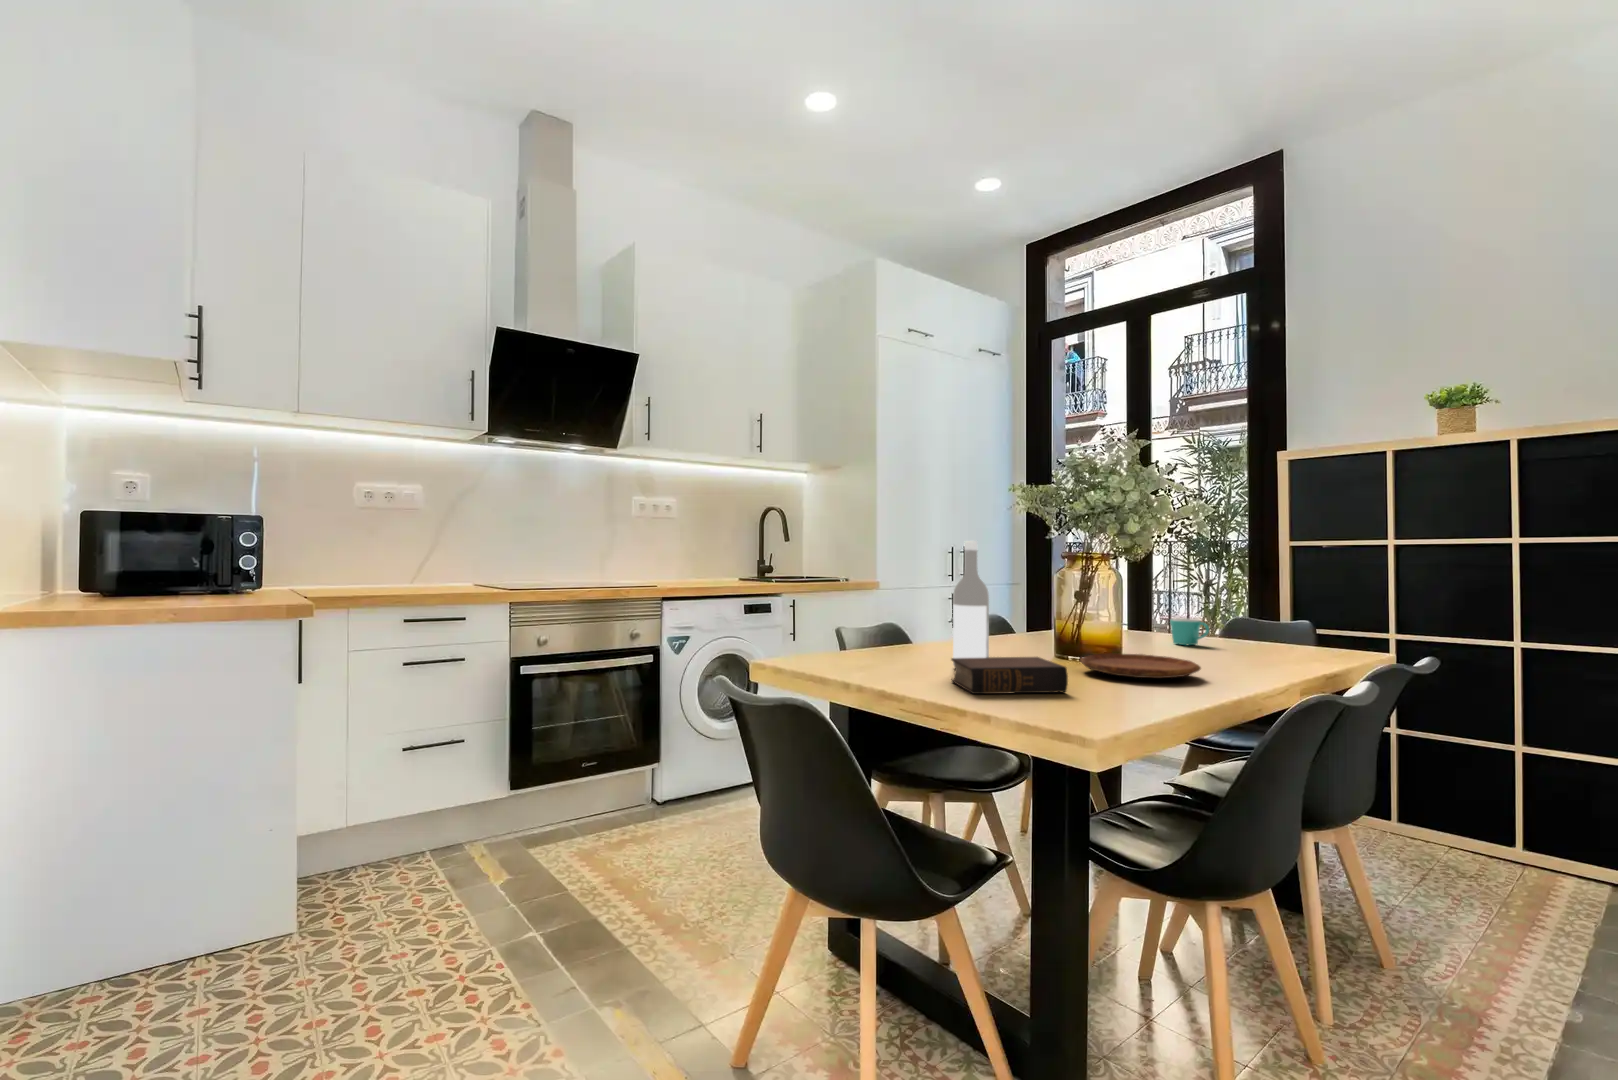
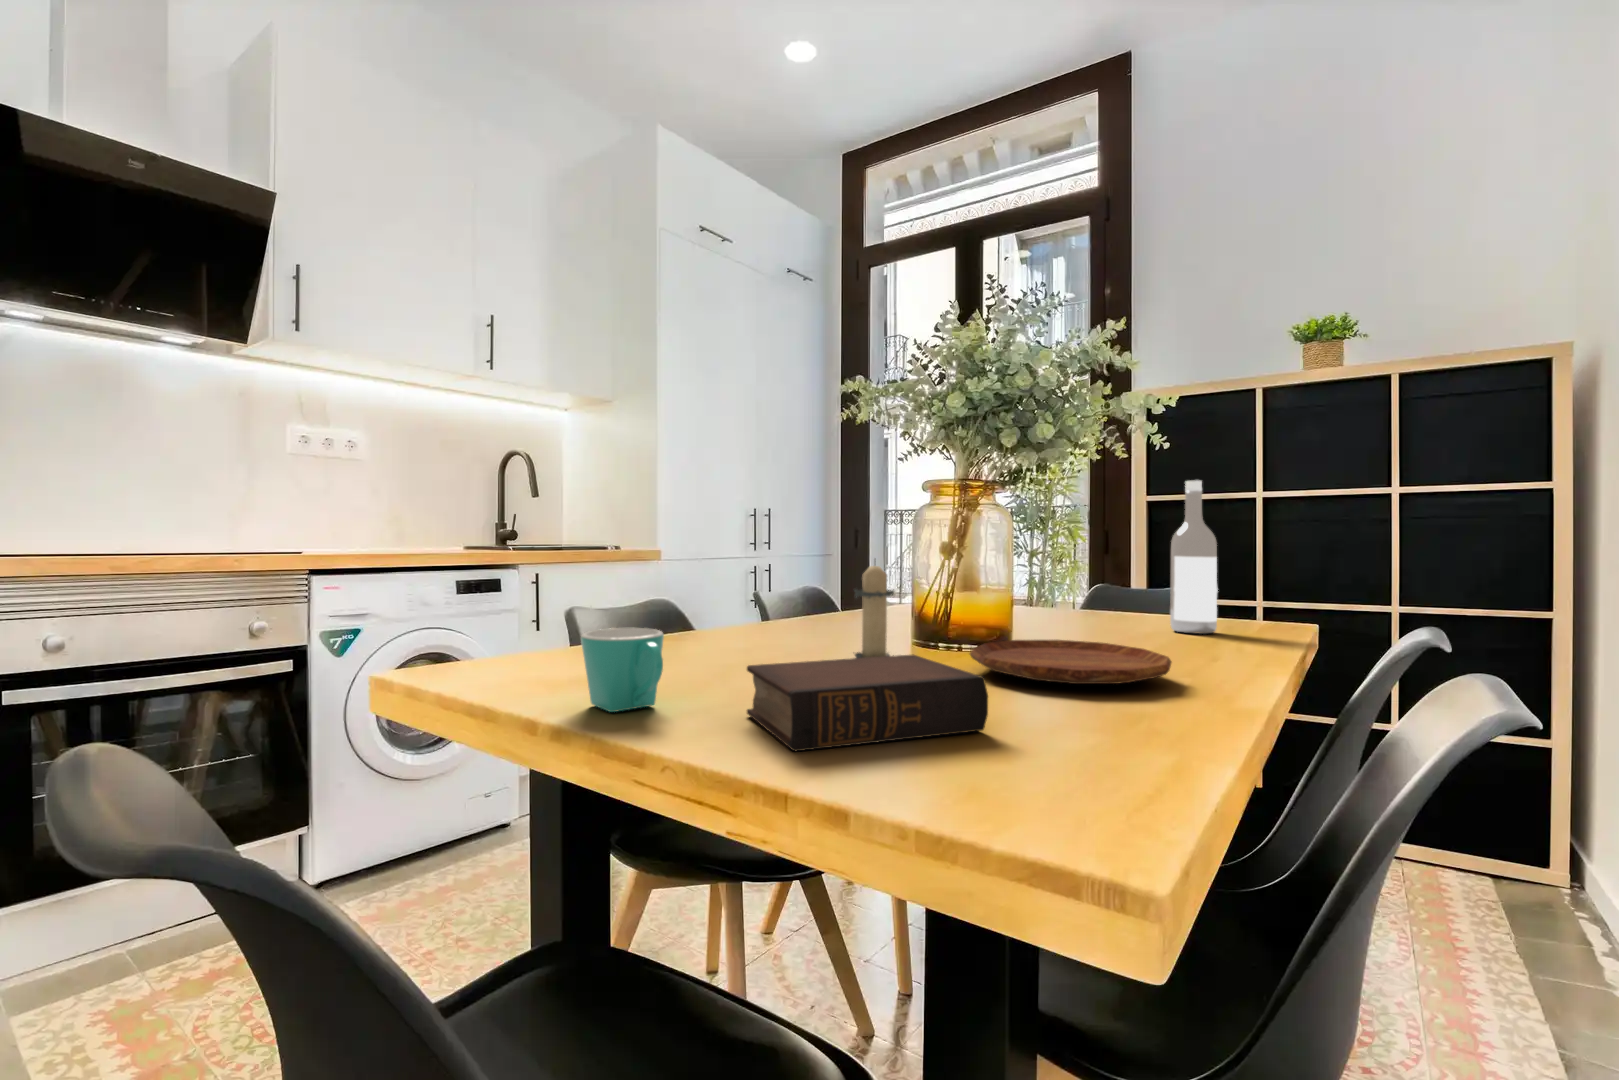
wine bottle: present [953,541,989,664] -> present [1170,480,1218,634]
candle: none [1009,603,1040,665] -> present [854,561,894,658]
mug: present [1170,618,1209,645] -> present [581,628,664,712]

